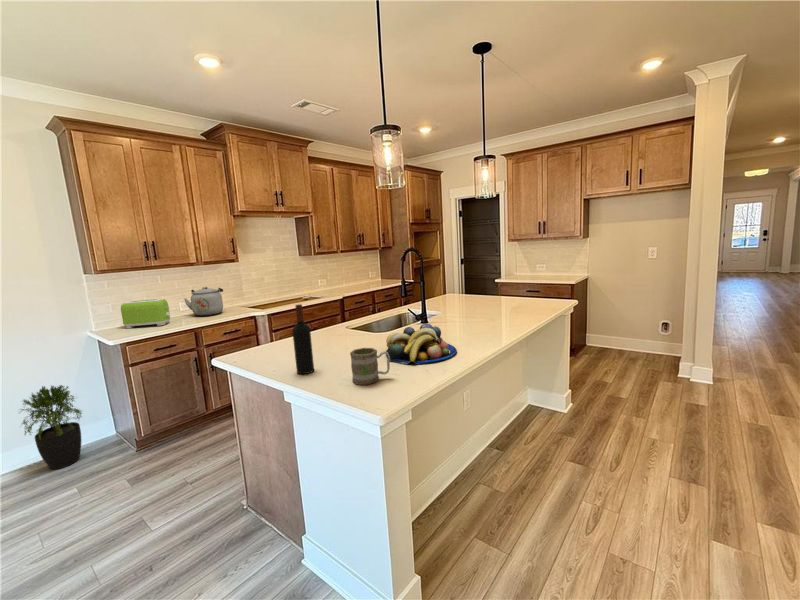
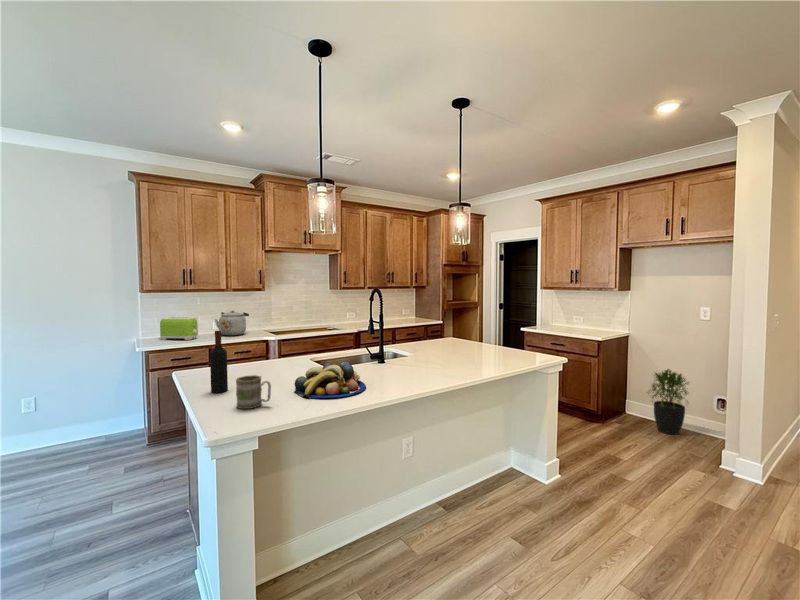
potted plant: present [22,385,82,469] -> present [647,369,688,435]

